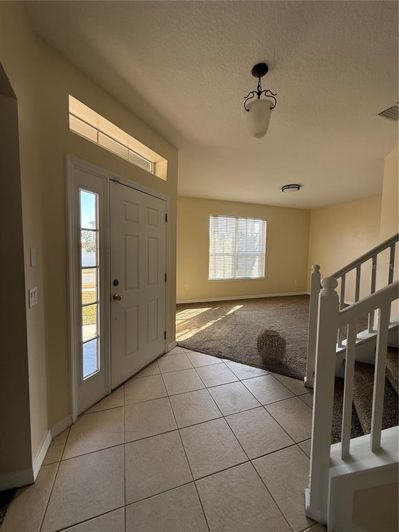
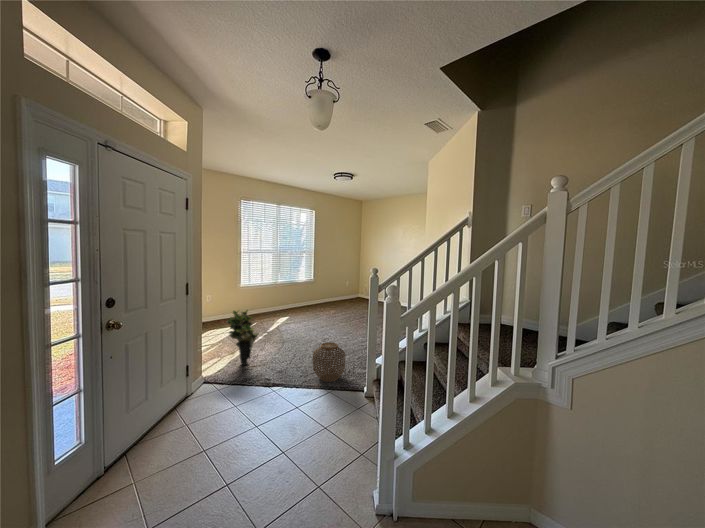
potted plant: none [194,296,217,338] -> present [227,310,258,365]

